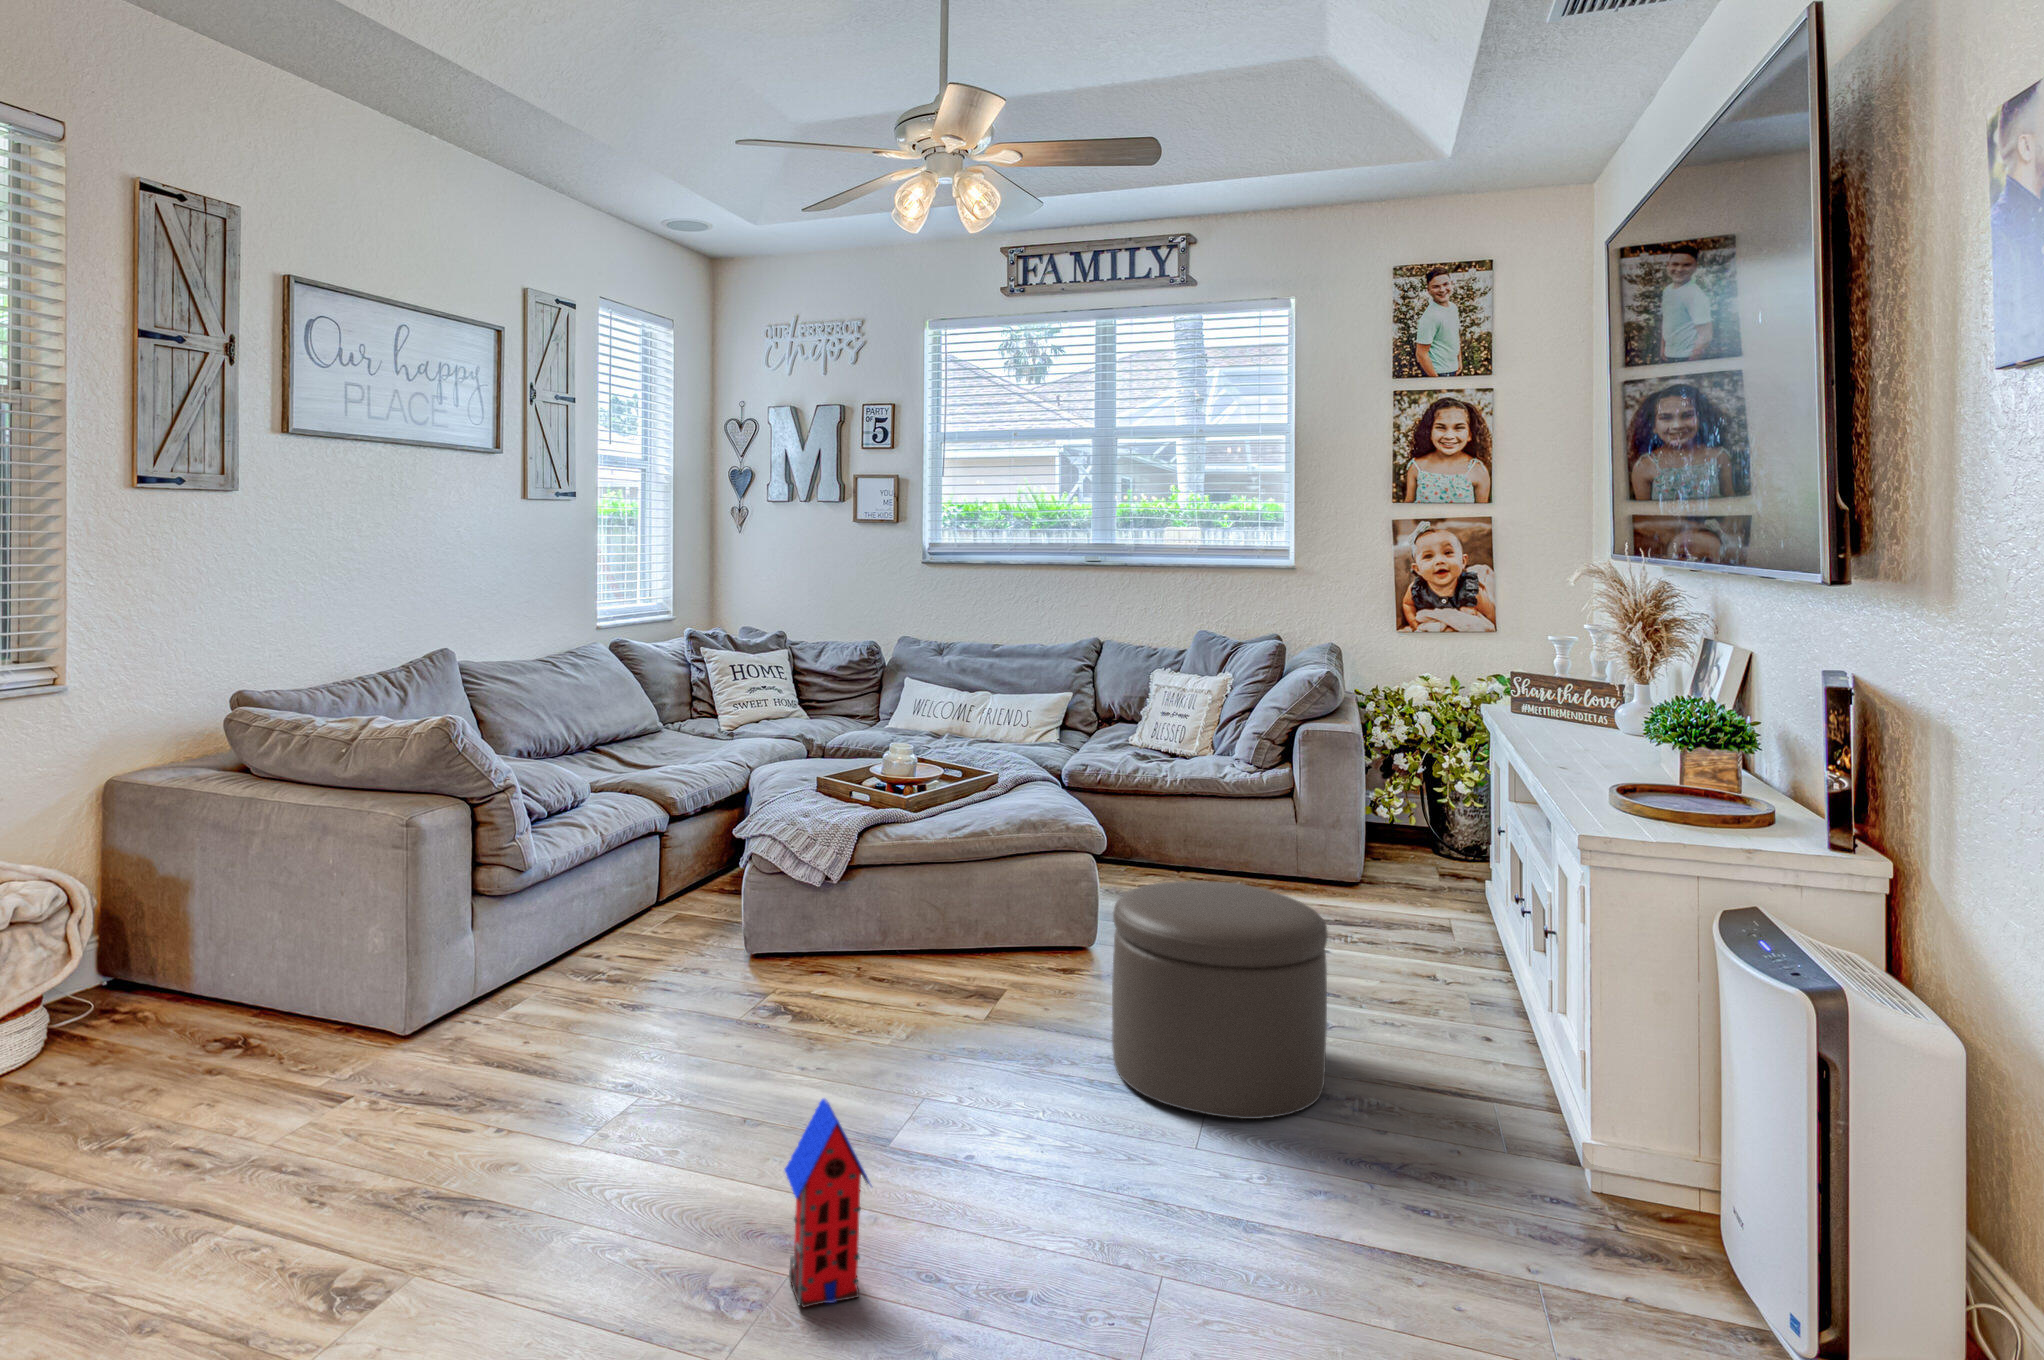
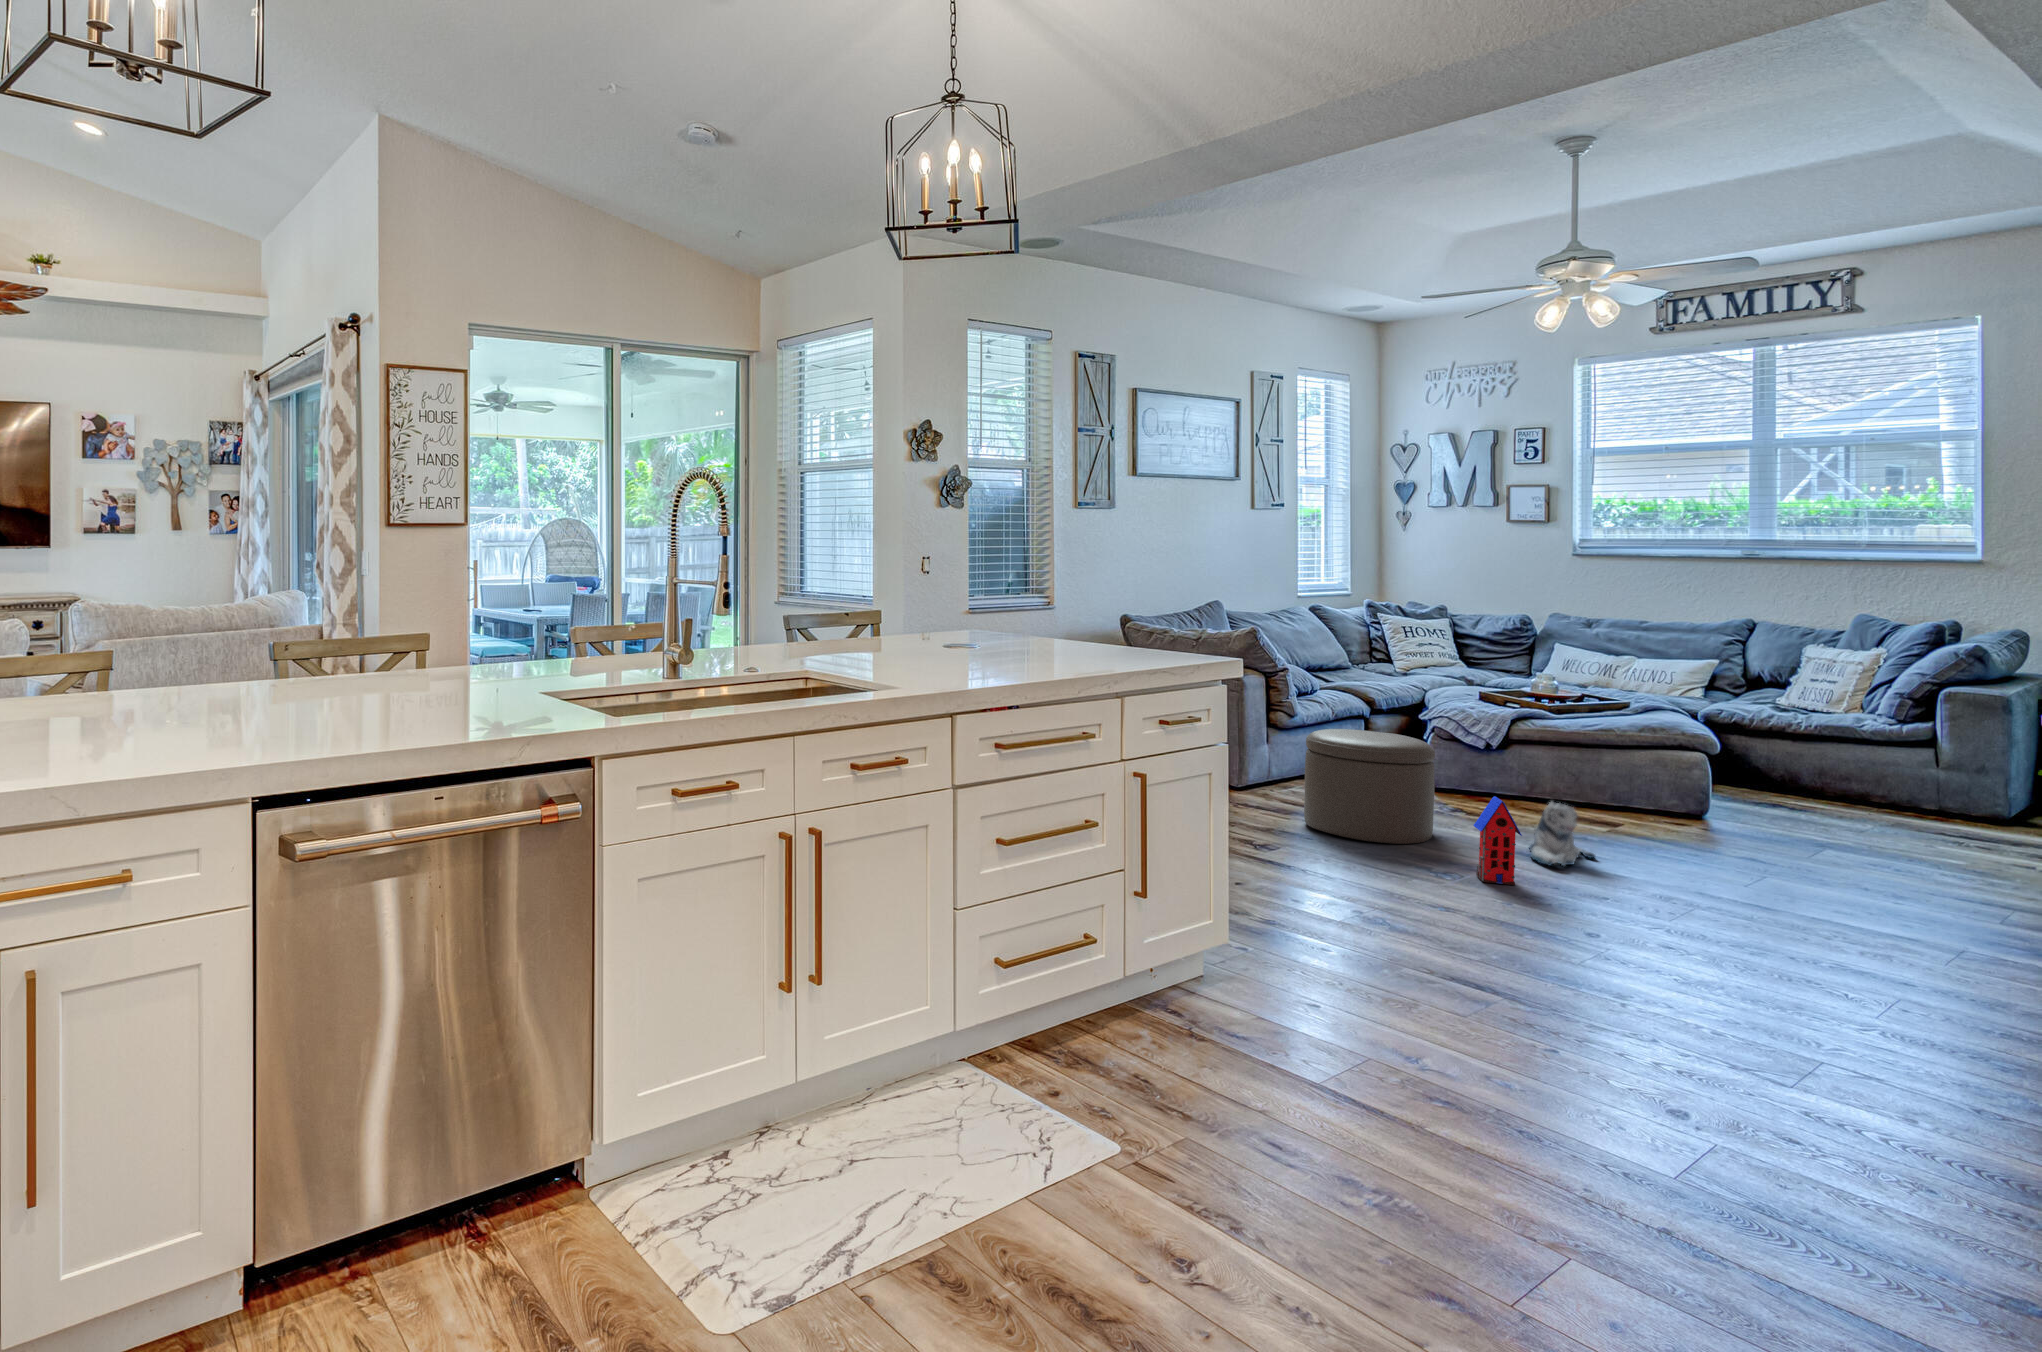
ottoman: present [1112,881,1328,1119] -> present [1304,729,1435,844]
plush toy: none [880,1040,982,1186] -> present [1529,802,1595,866]

